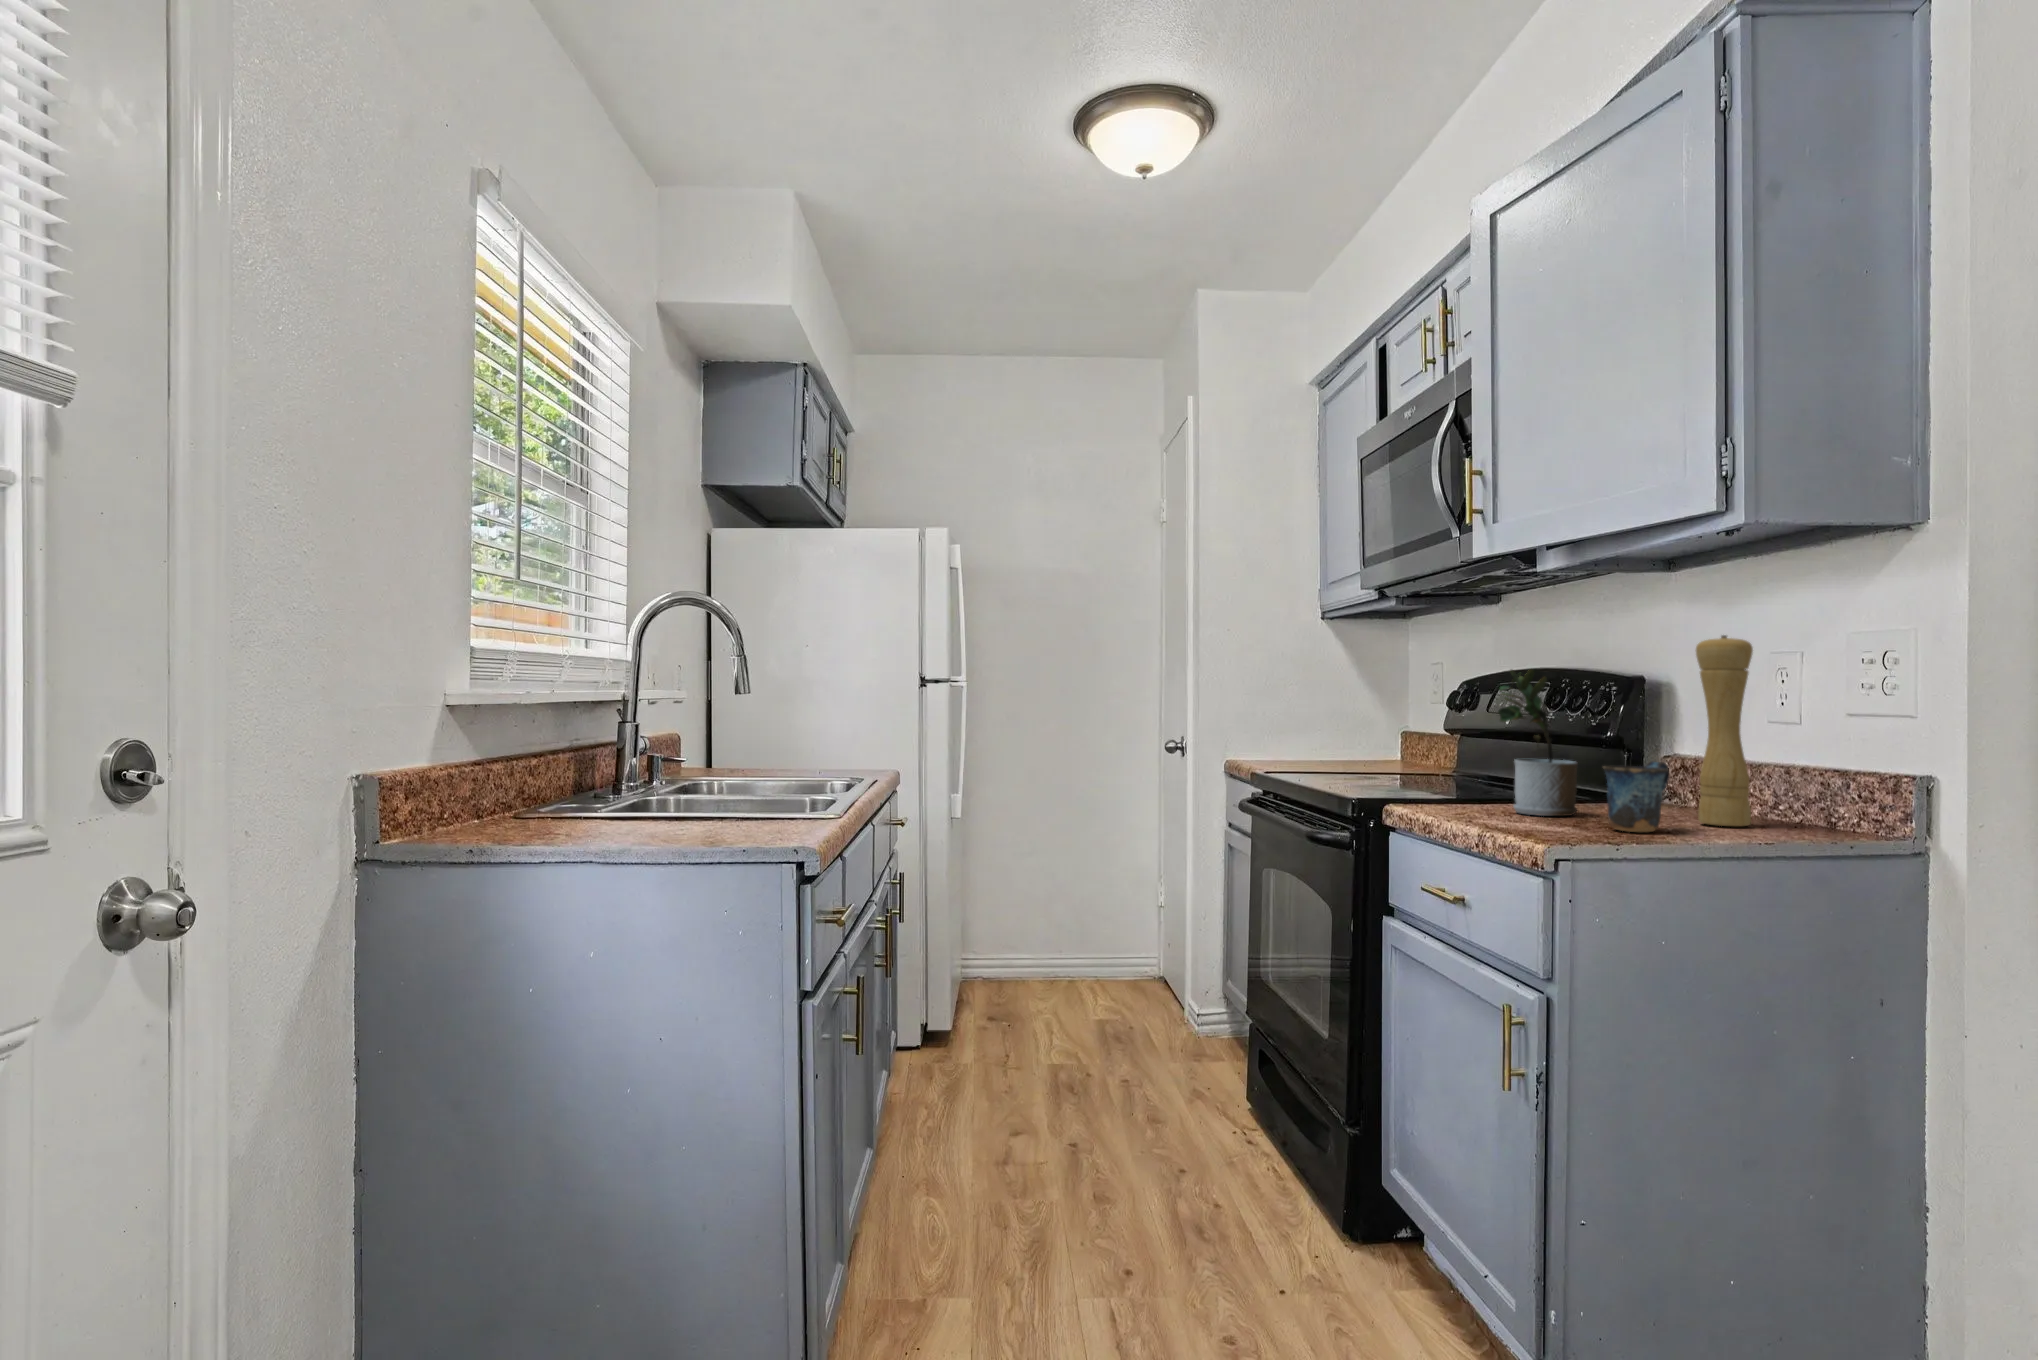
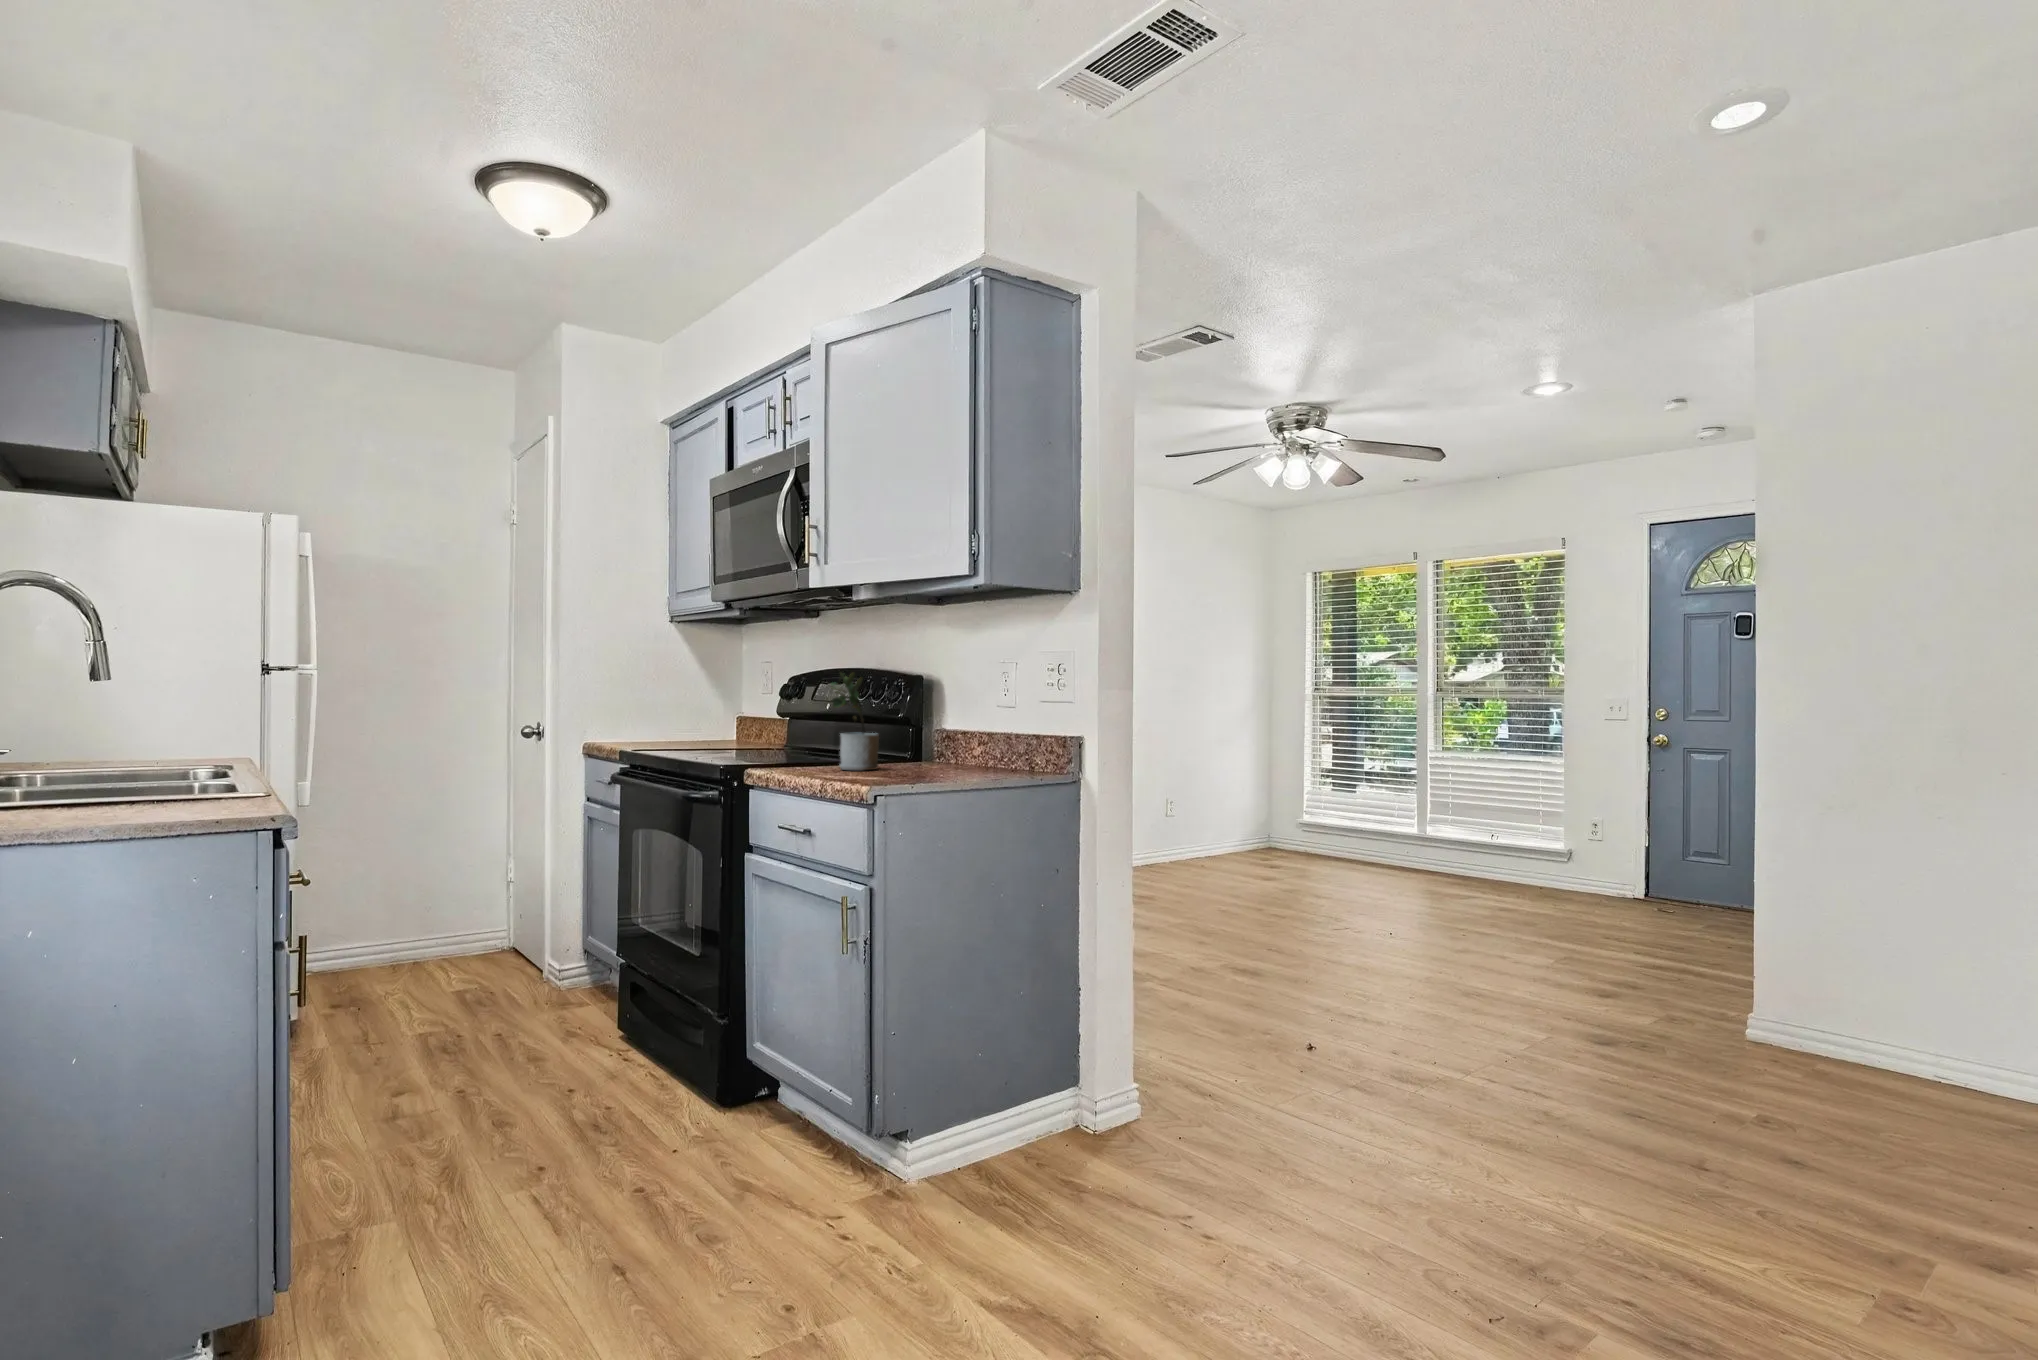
pepper mill: present [1696,635,1753,826] -> none [947,653,976,770]
mug: present [1603,762,1669,832] -> none [896,732,932,776]

